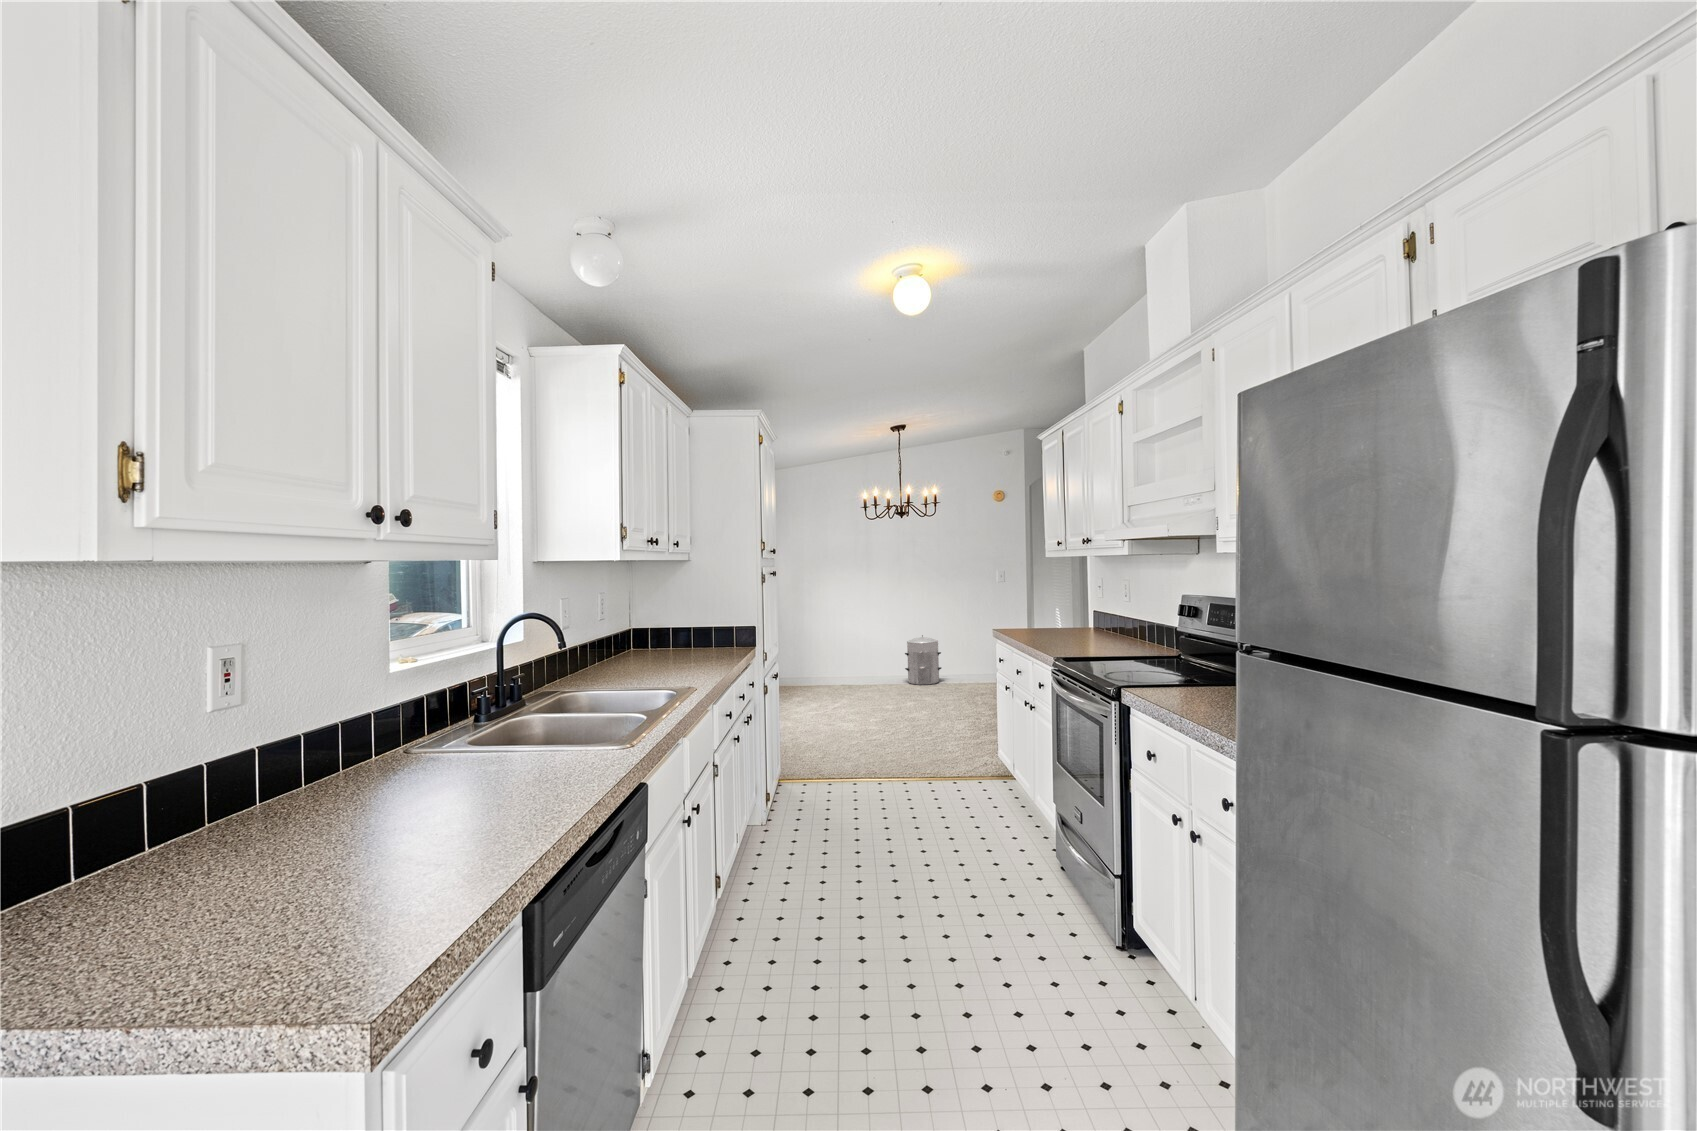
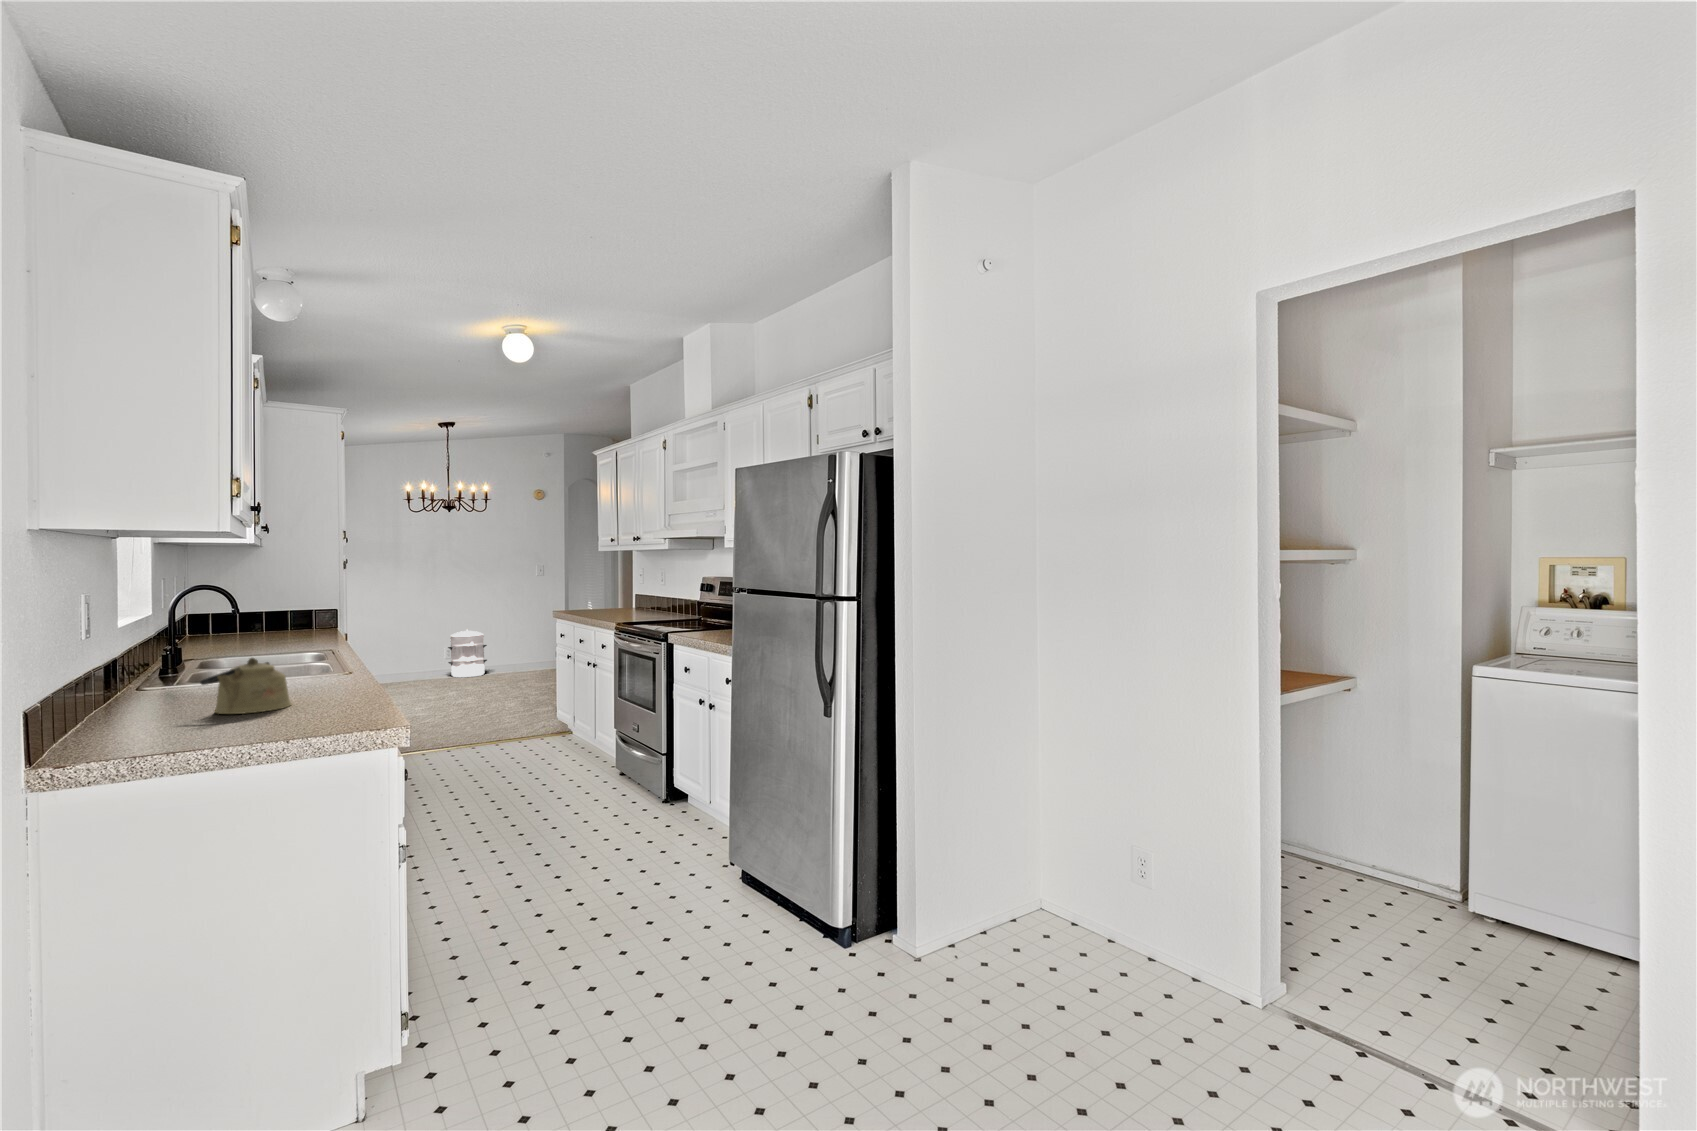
kettle: none [174,783,358,904] -> present [201,658,291,714]

